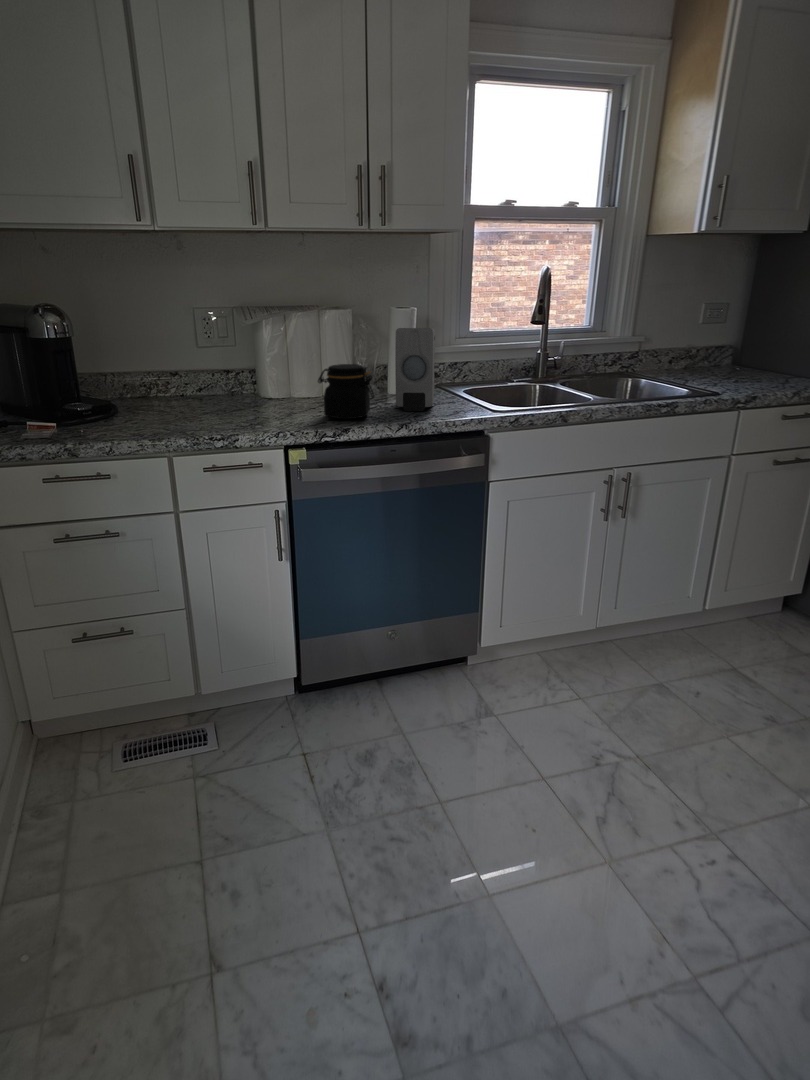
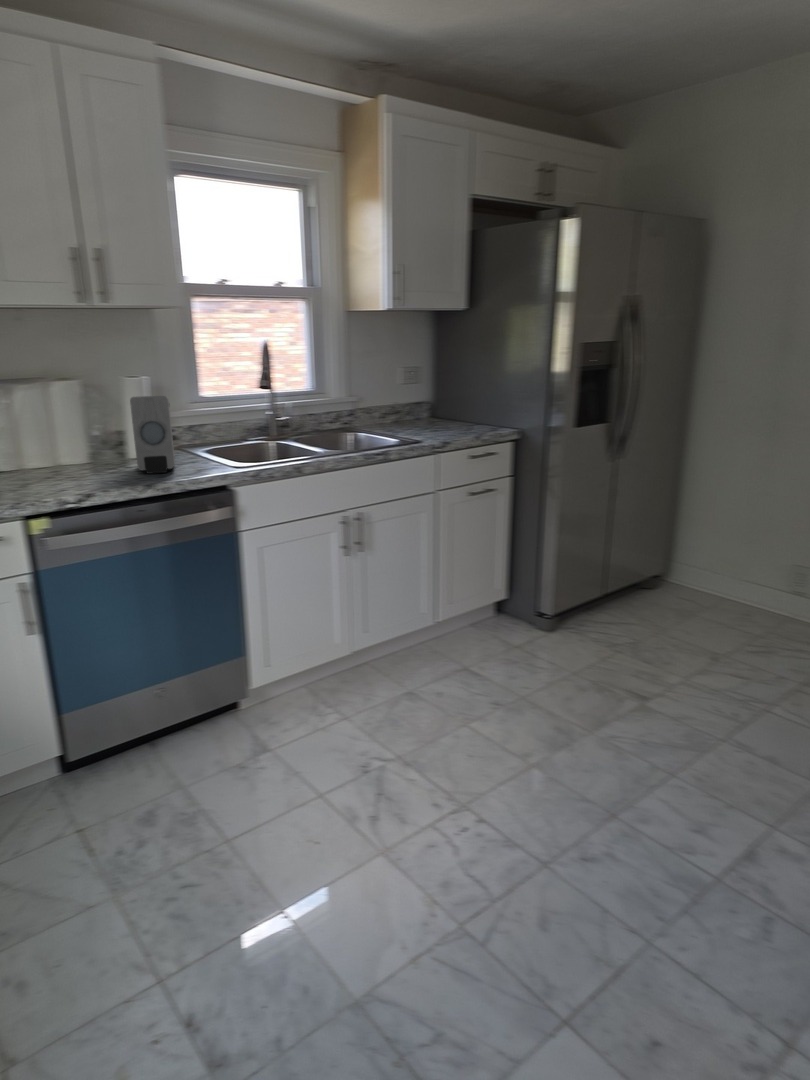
jar: present [318,364,374,419] -> none [54,433,116,486]

